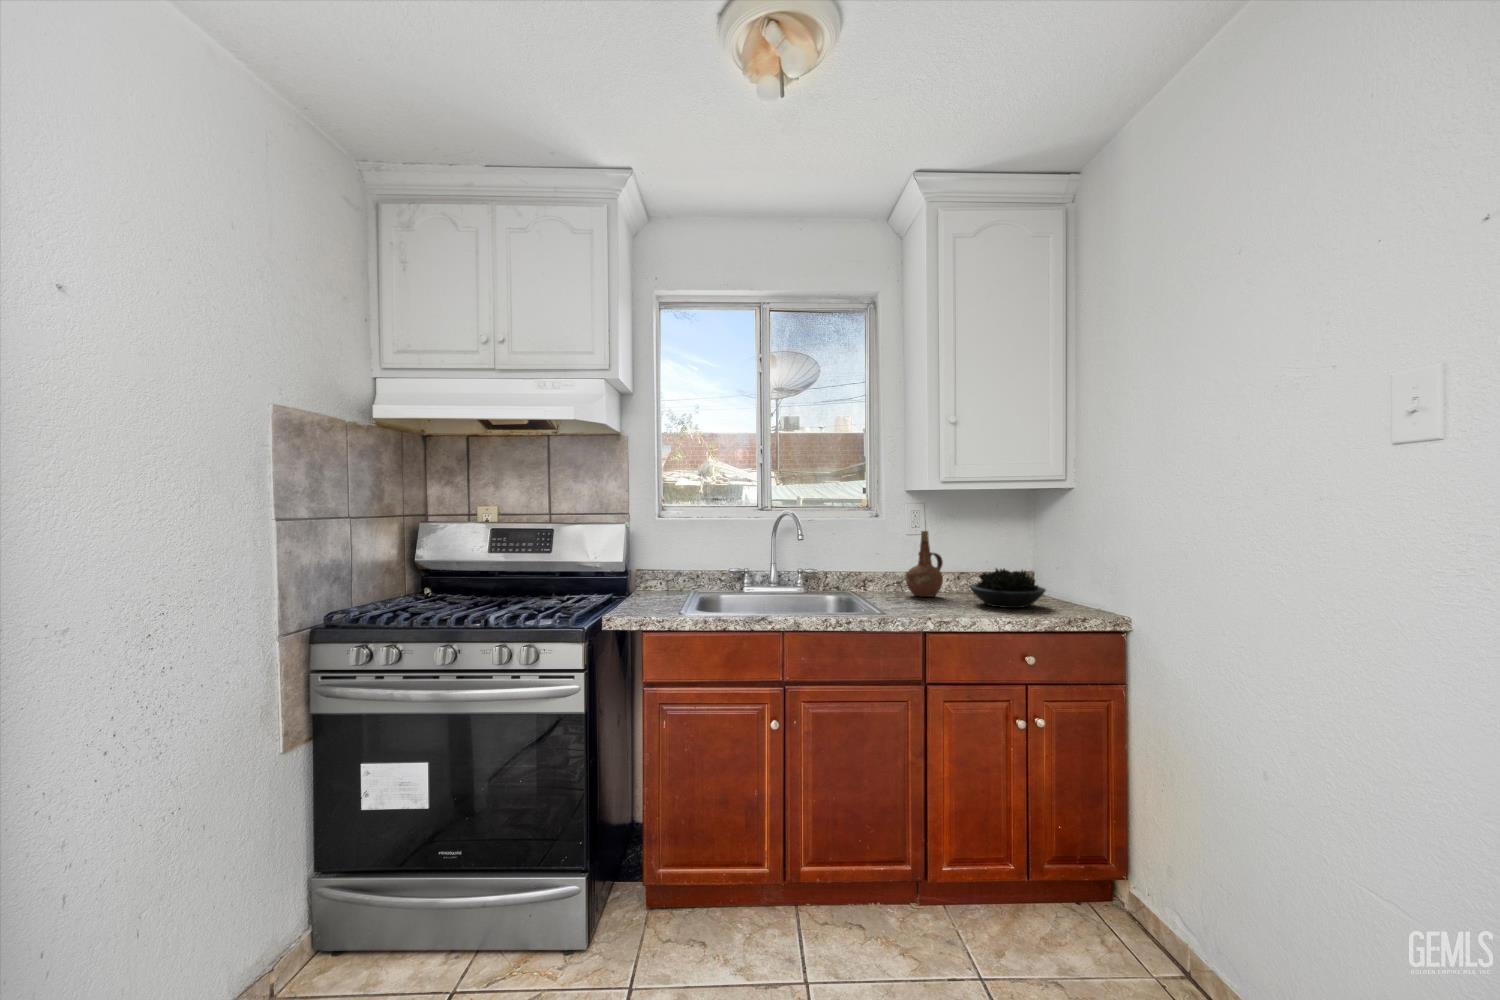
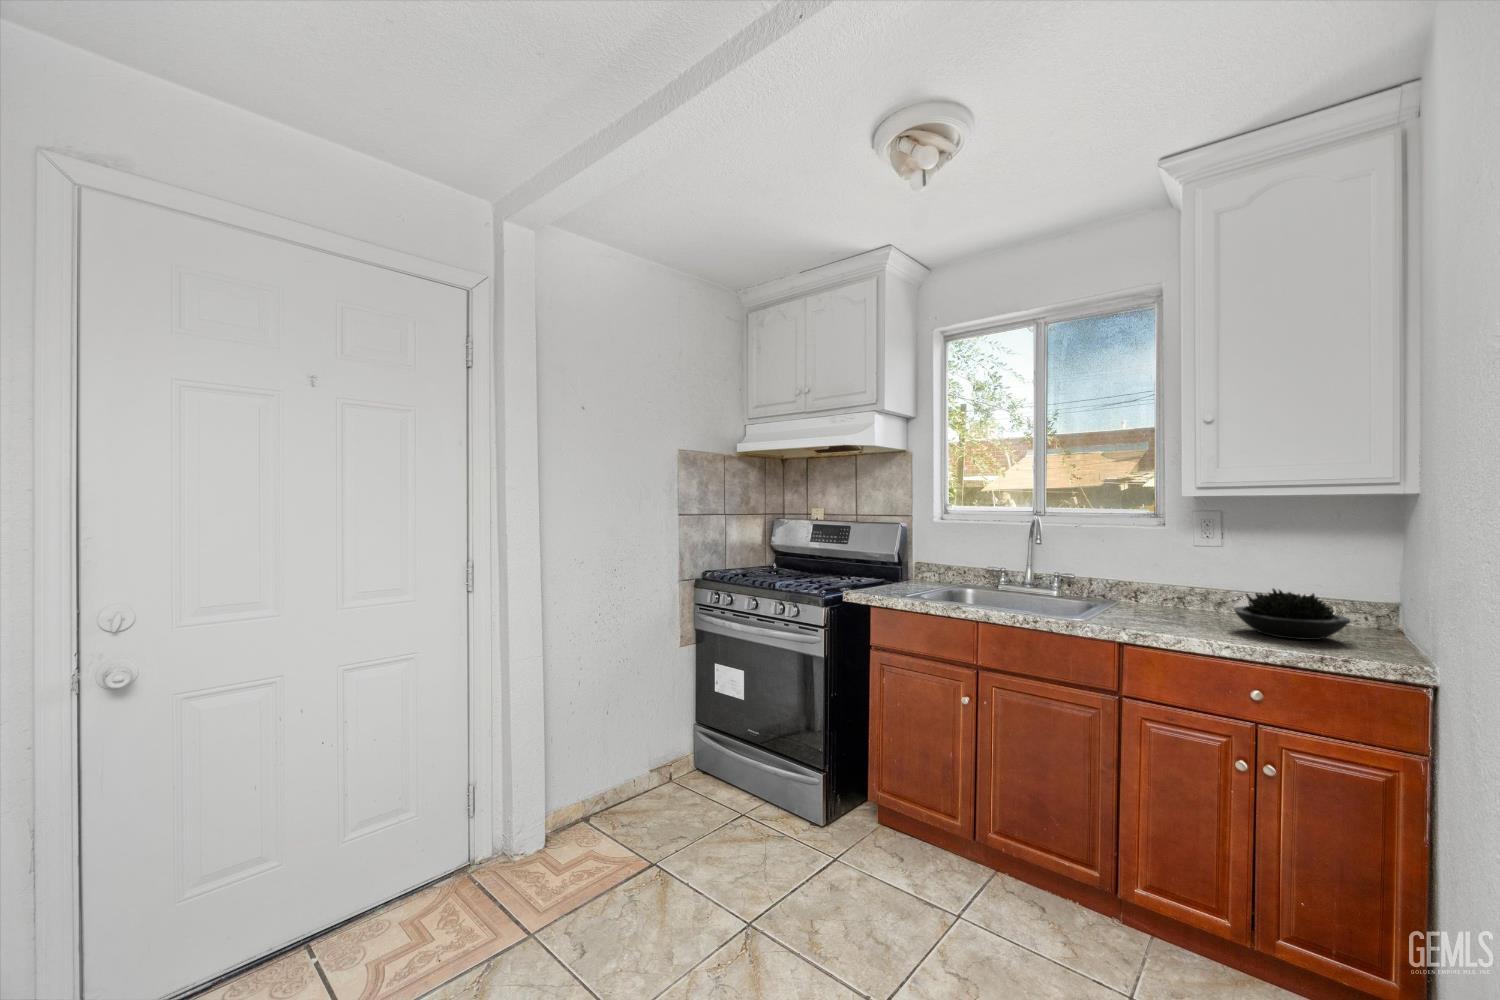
ceramic pitcher: present [905,531,943,597] -> none [1174,541,1228,616]

